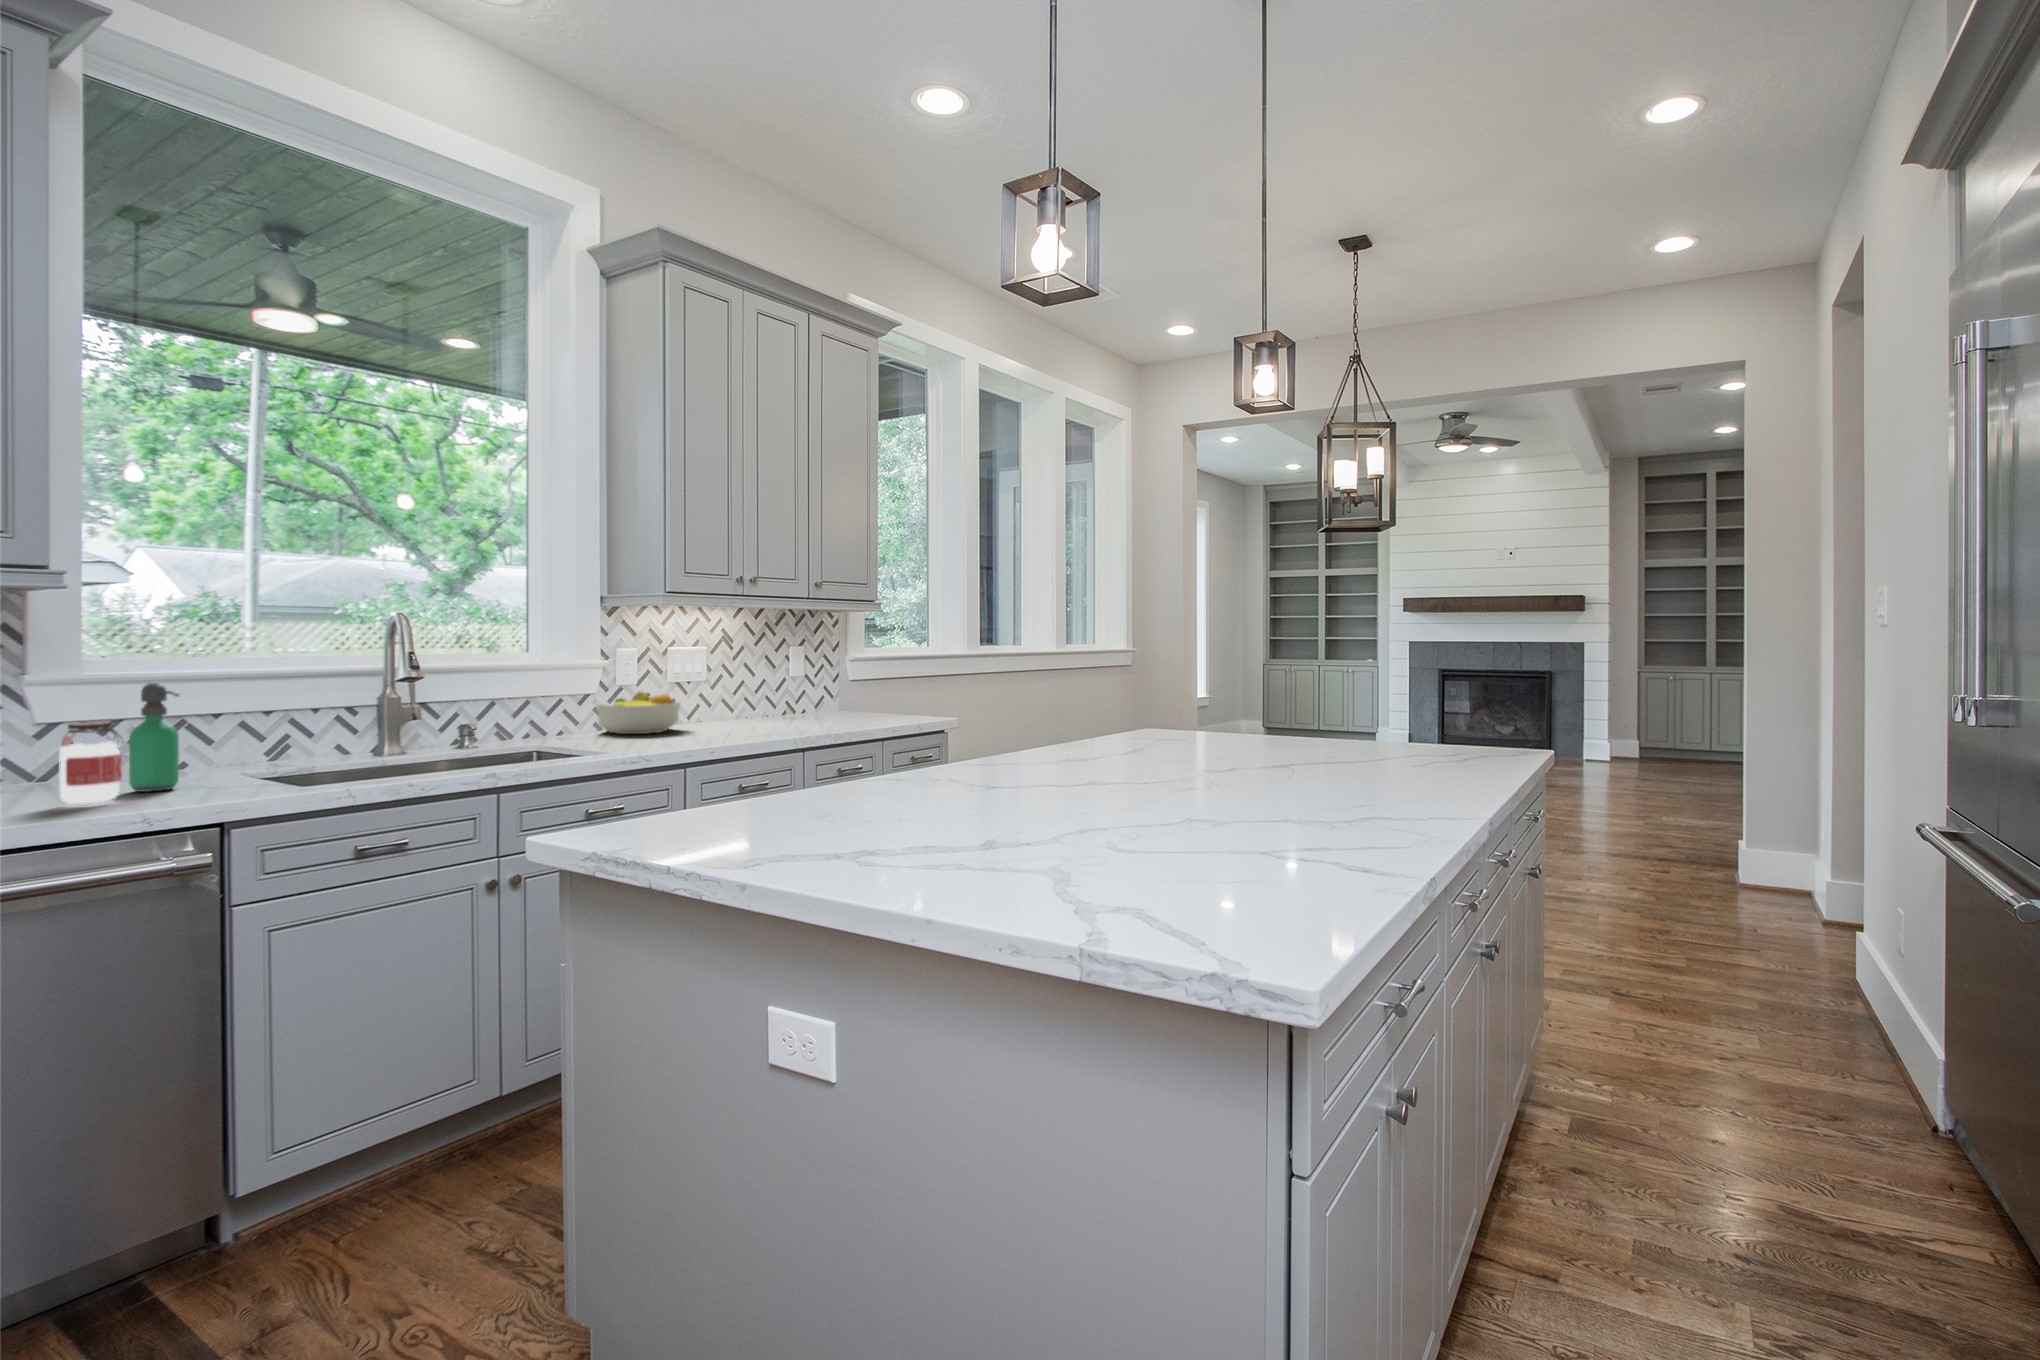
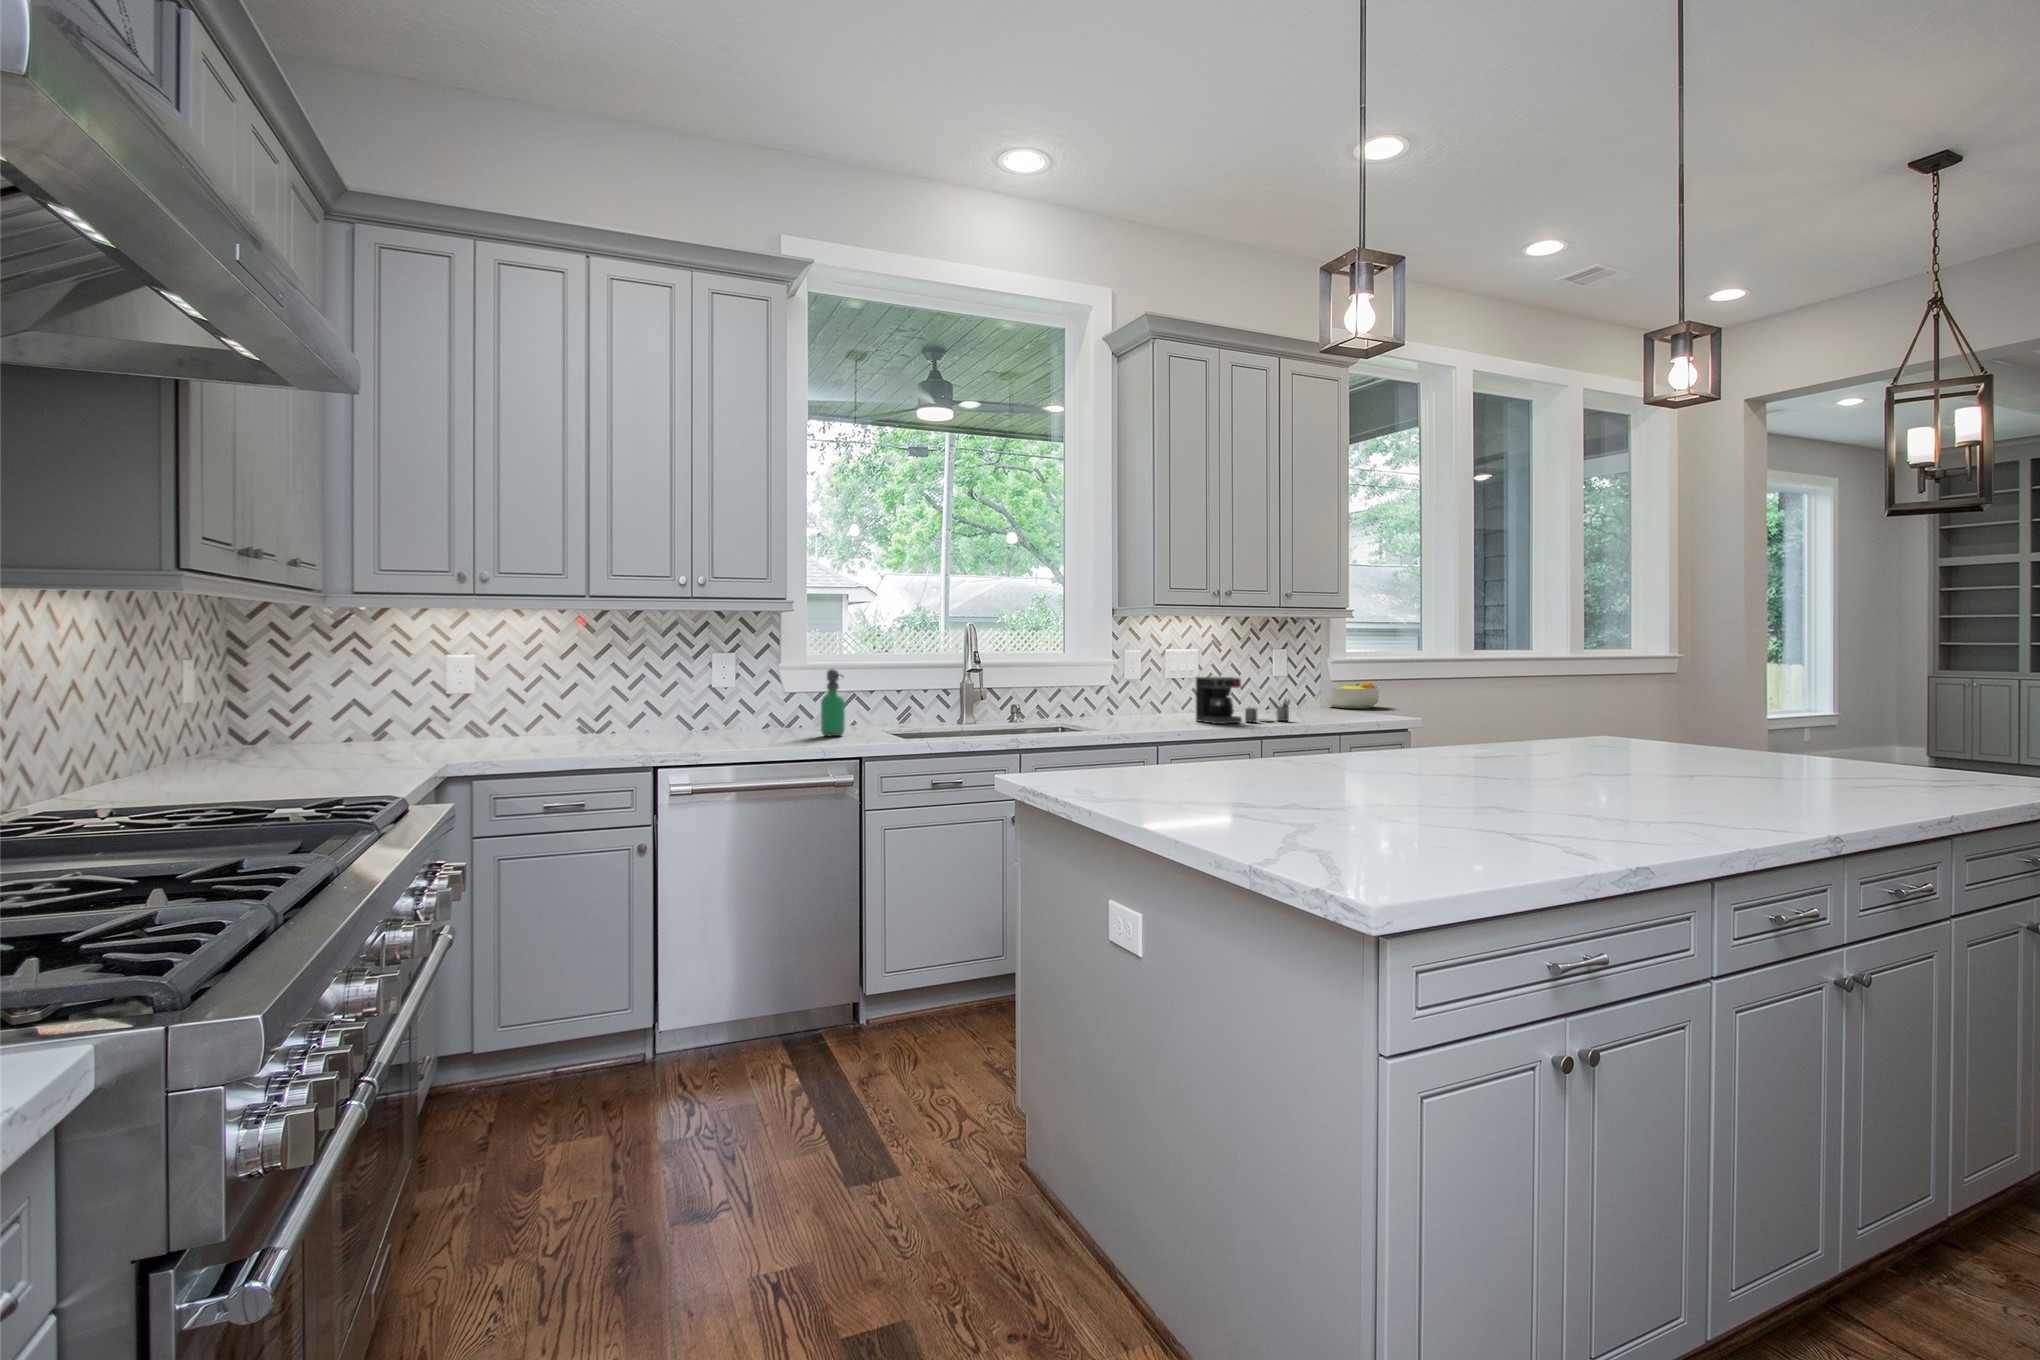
coffee maker: none [718,679,831,736] -> present [1196,677,1290,724]
fruit bowl: present [597,691,680,734] -> present [1326,681,1380,709]
jar: present [60,722,122,804] -> none [786,692,816,741]

